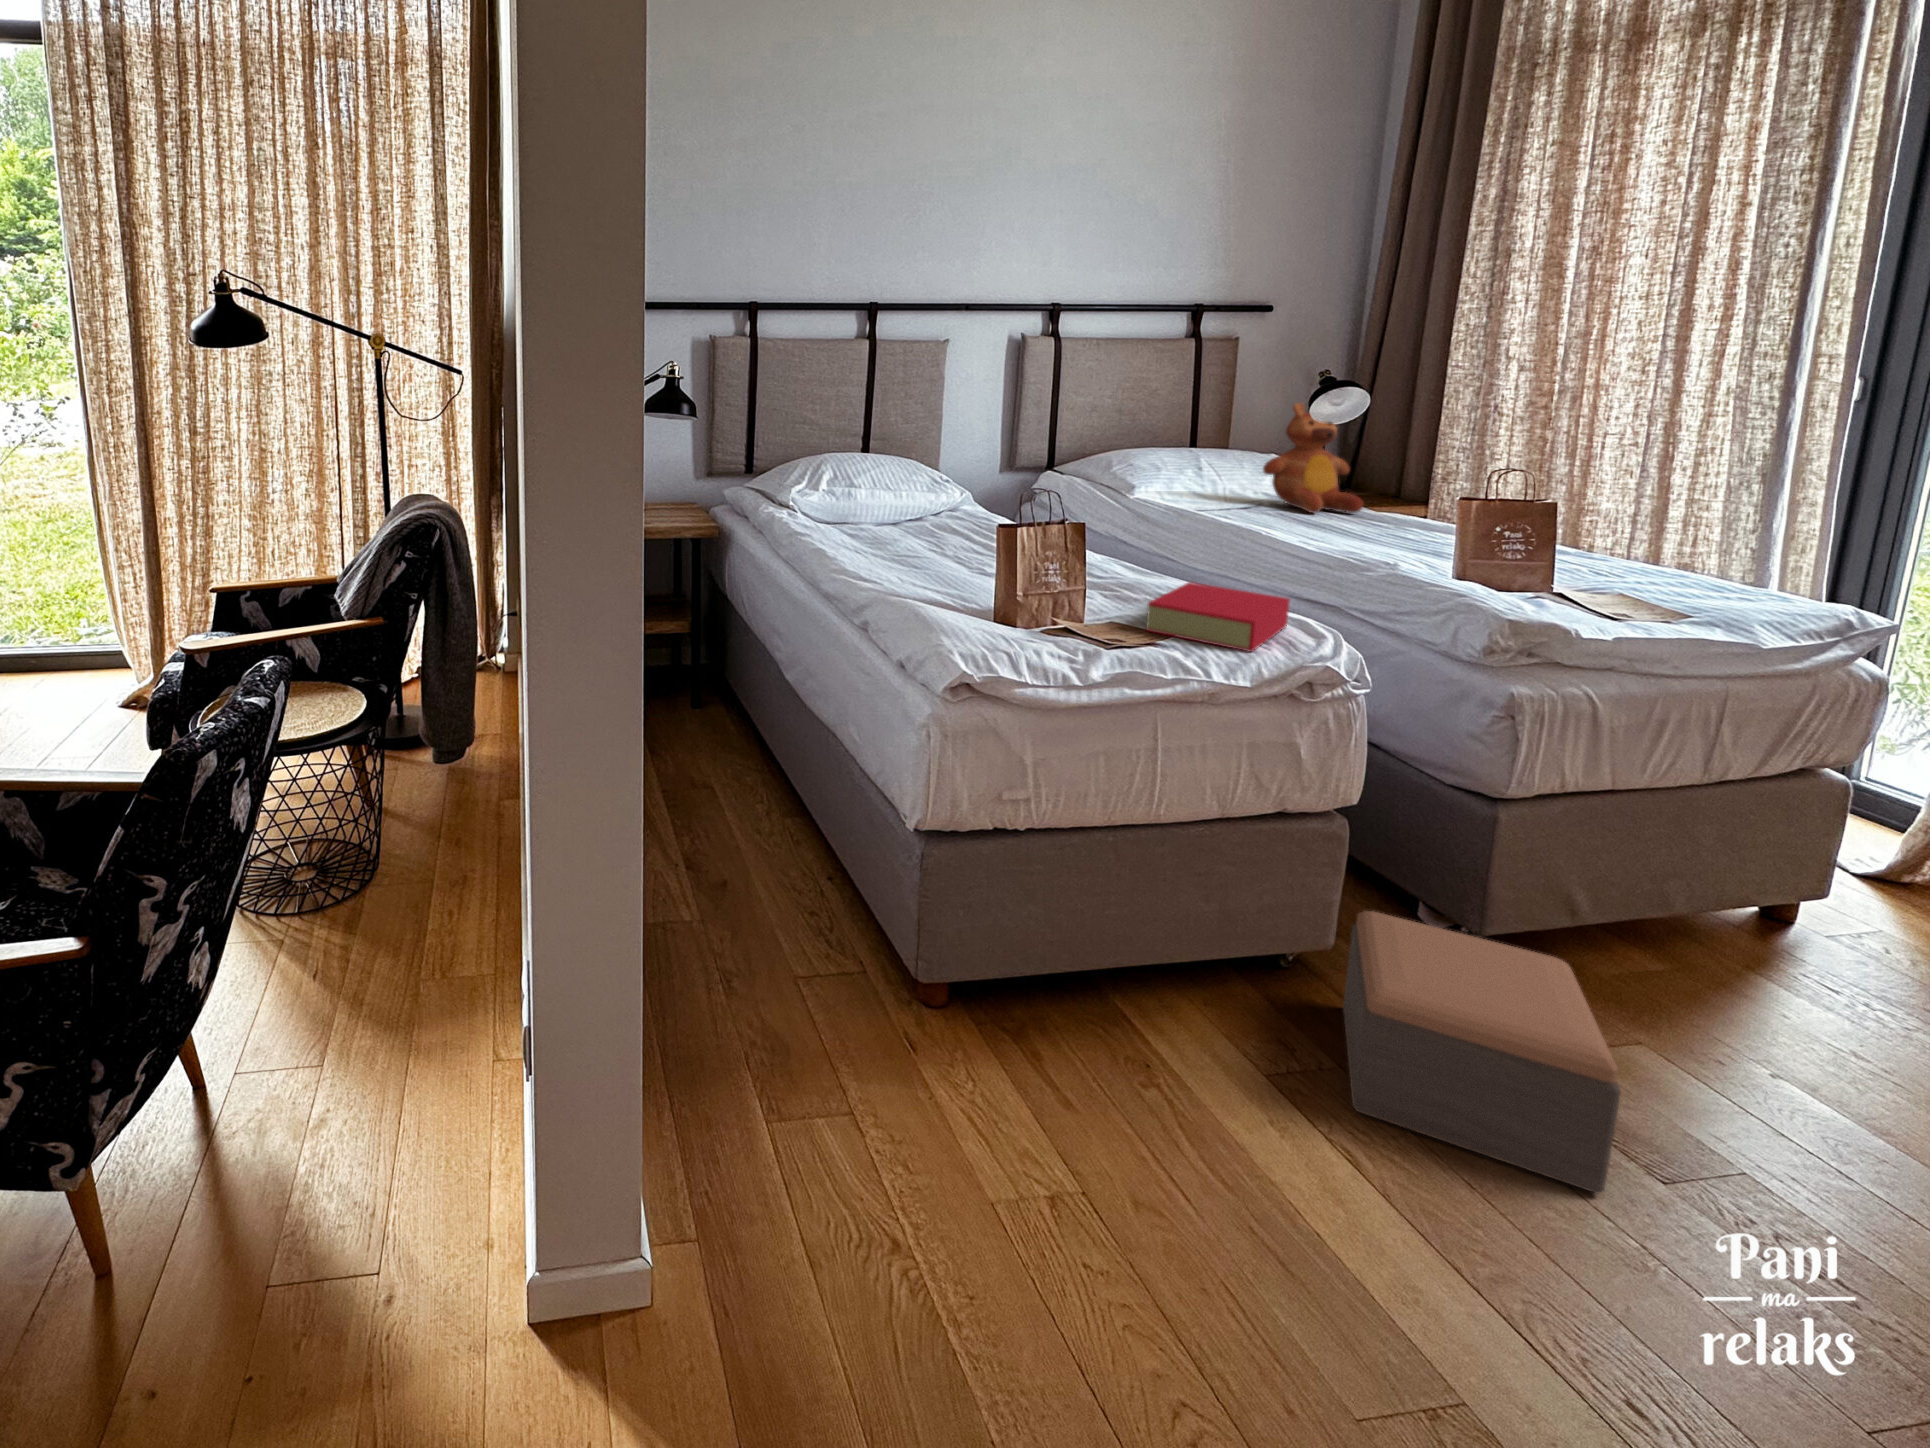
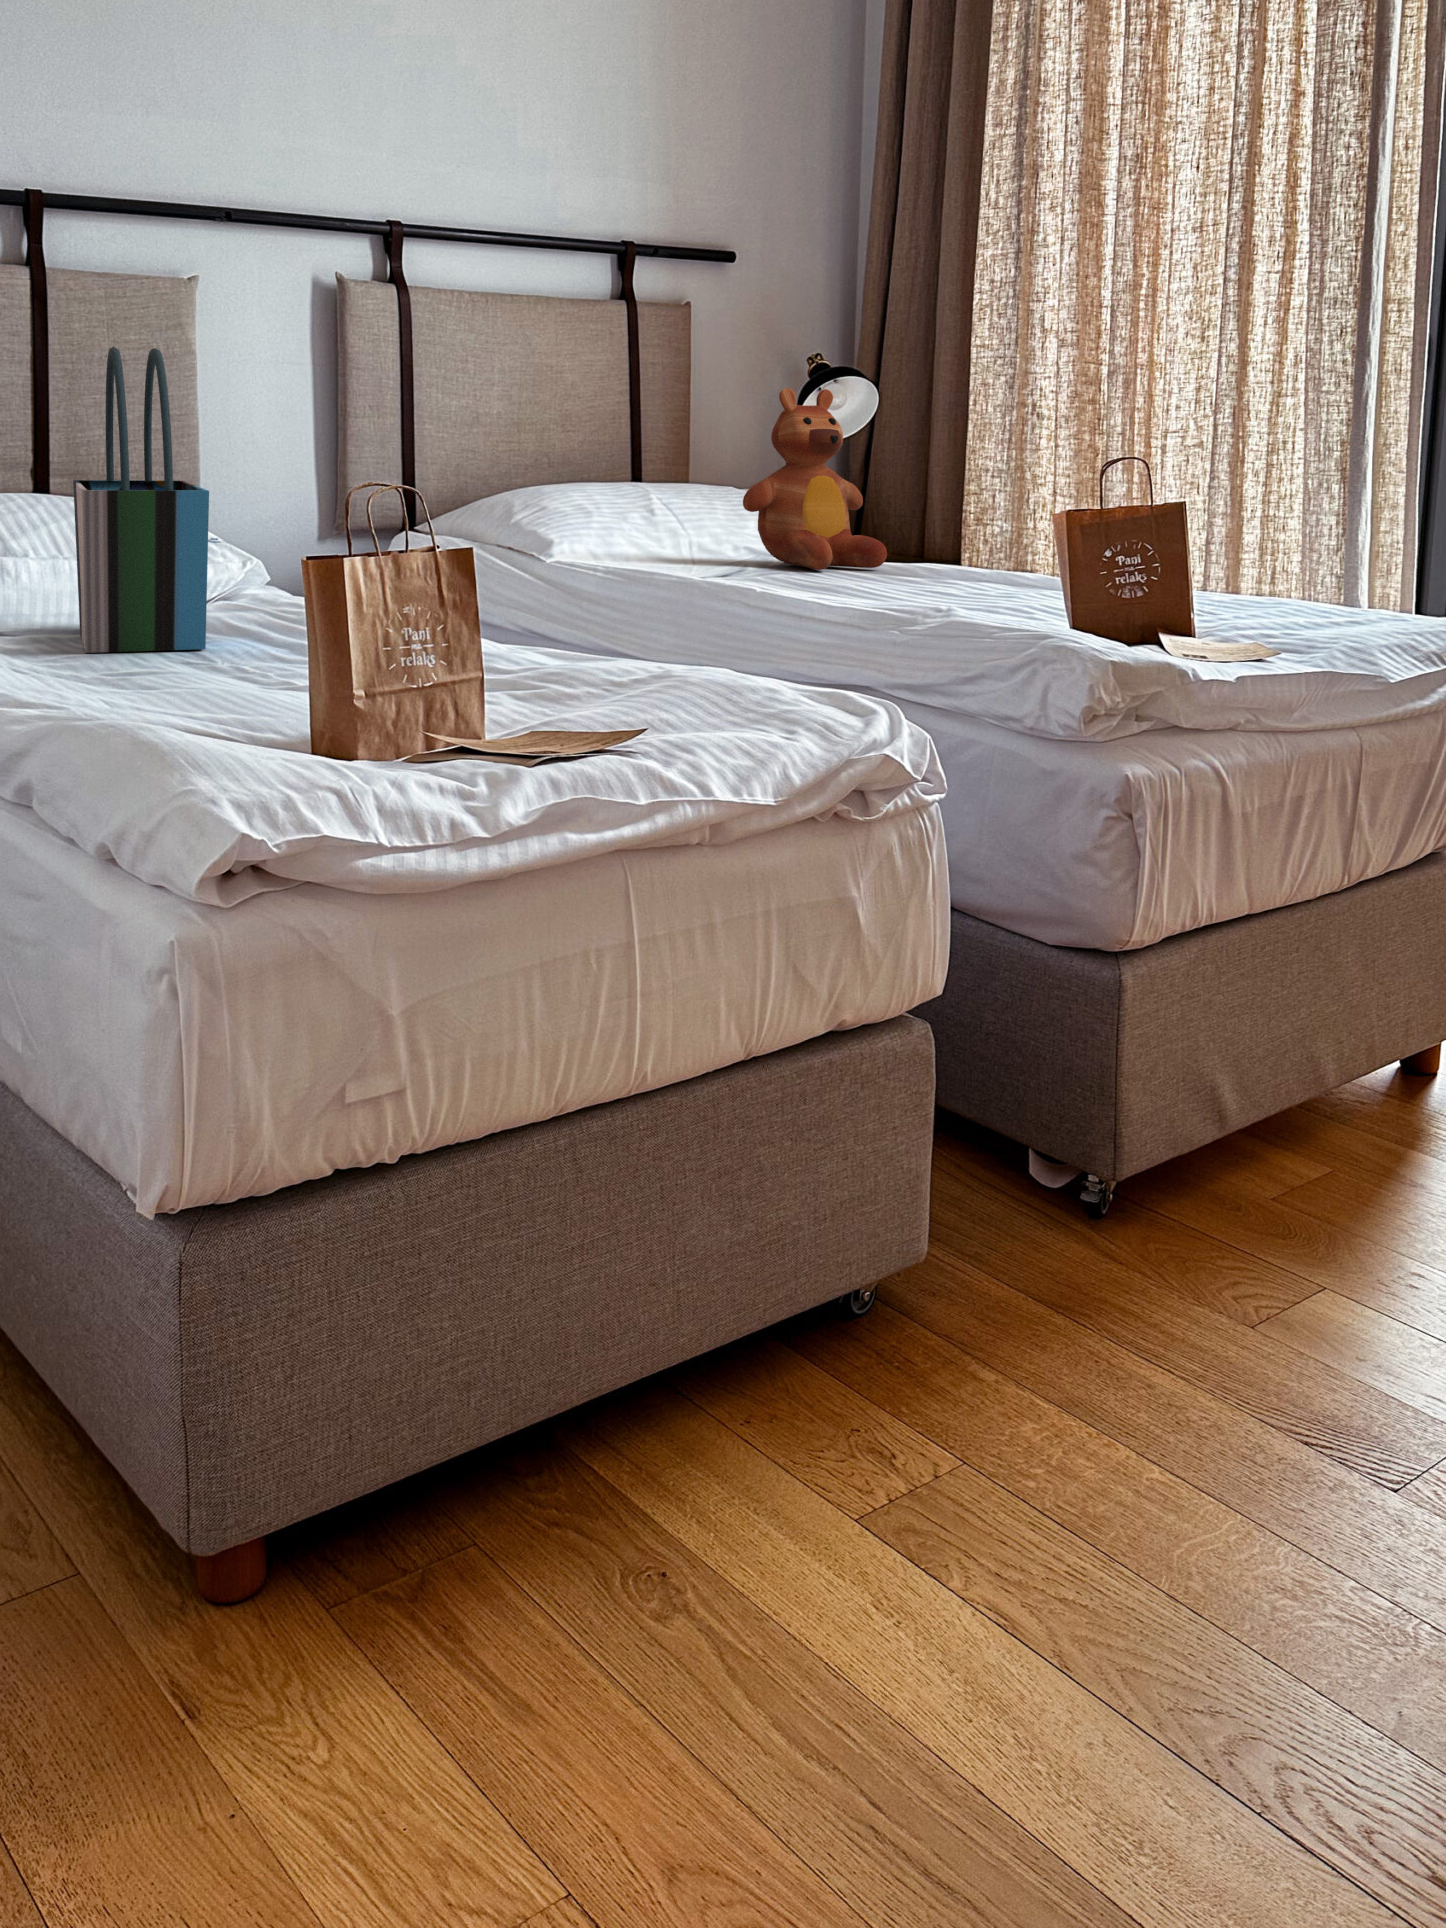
tote bag: none [890,404,957,549] -> present [73,347,209,653]
book: present [1146,582,1290,652] -> none [591,647,822,746]
footstool: present [1343,911,1621,1194] -> none [958,1187,1367,1569]

